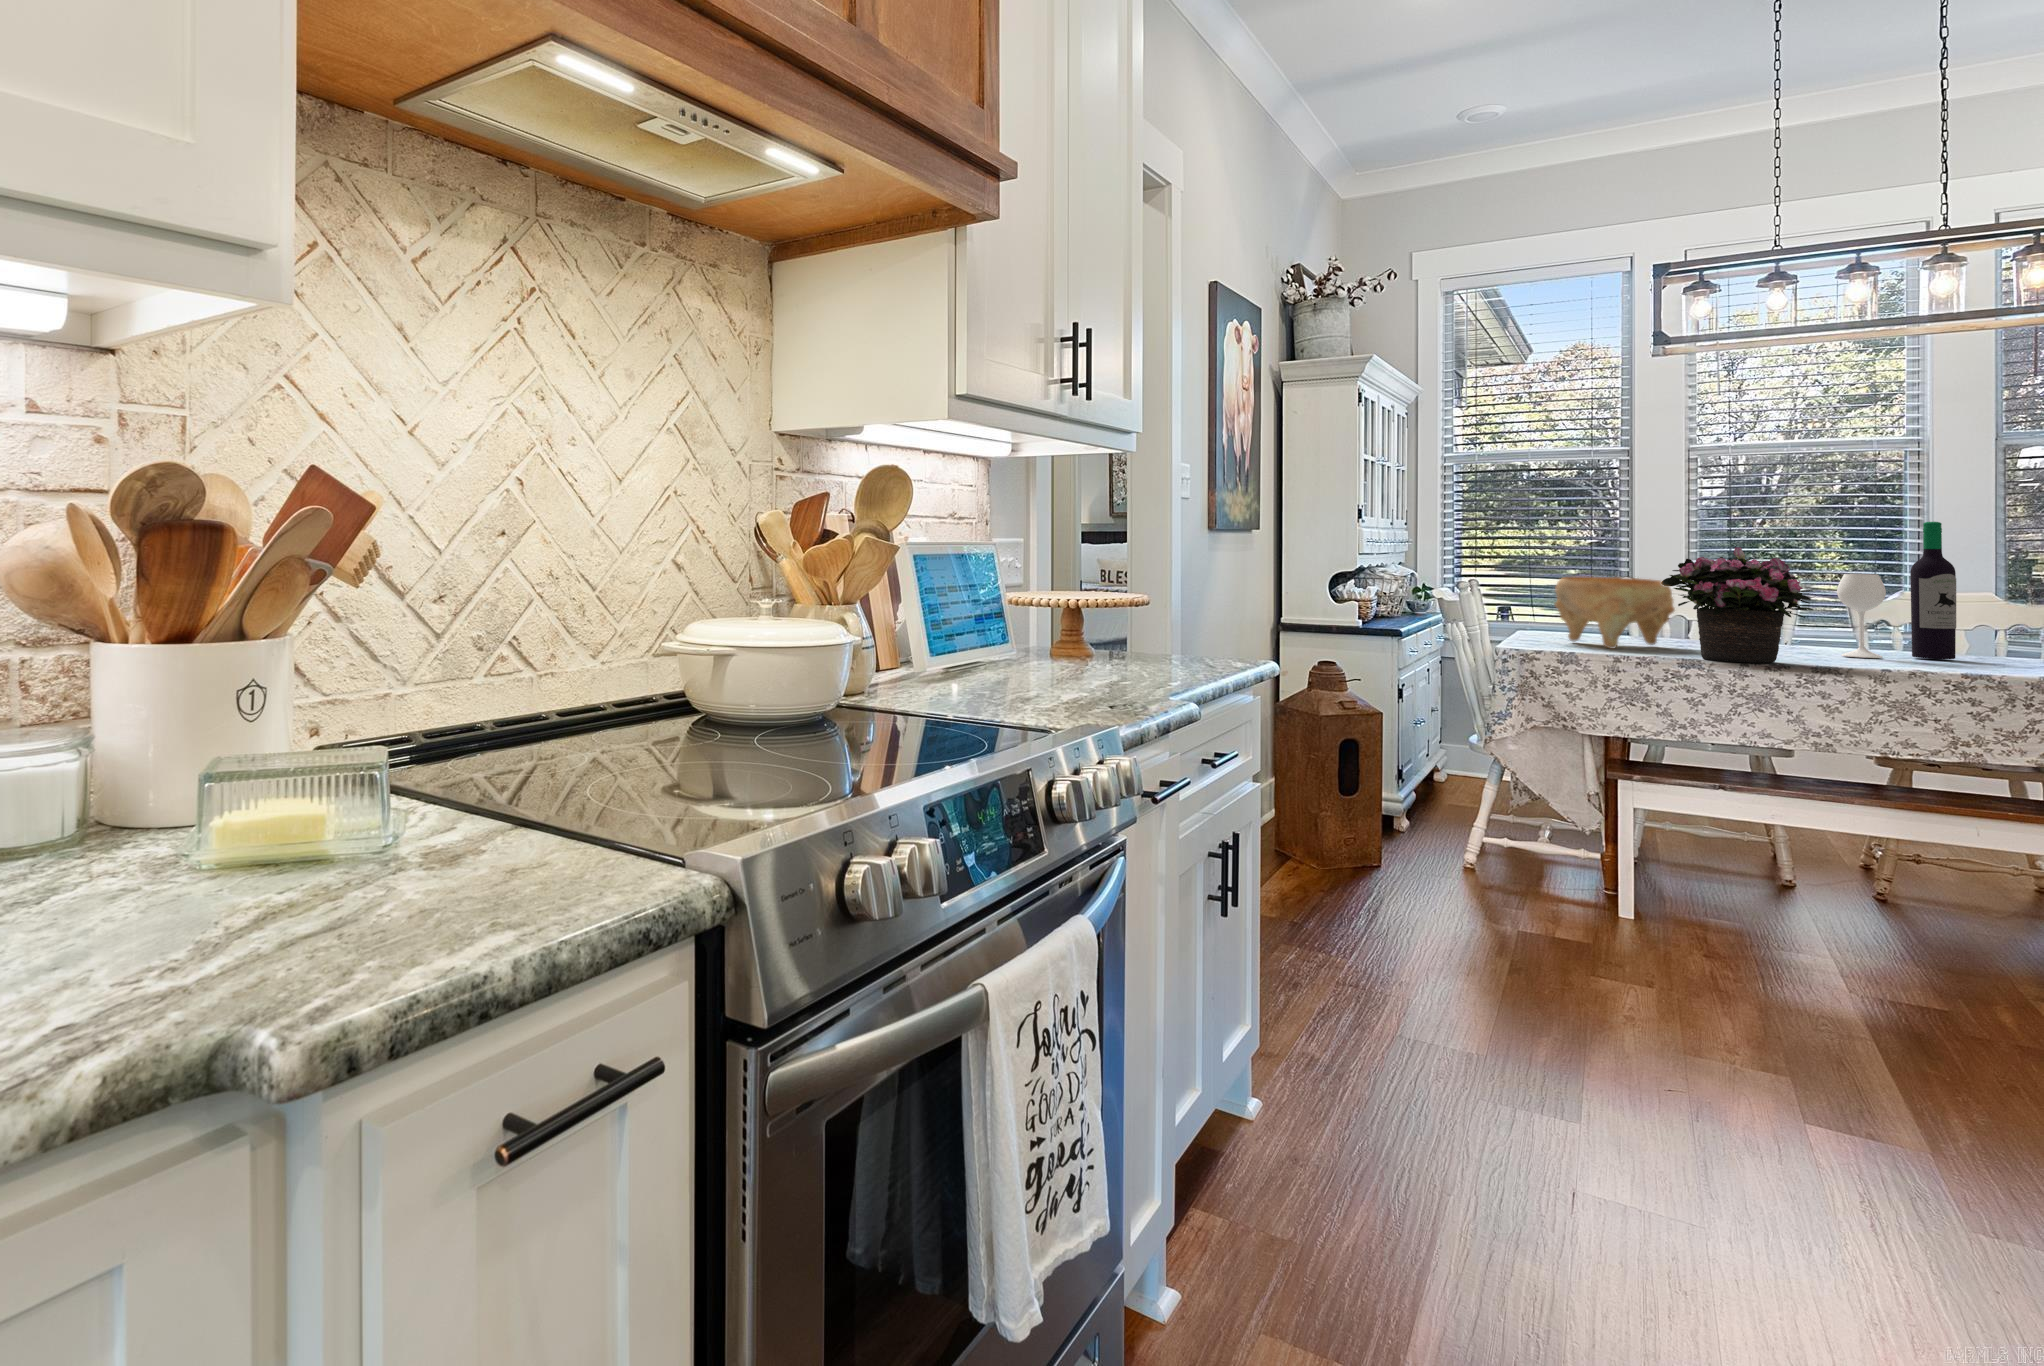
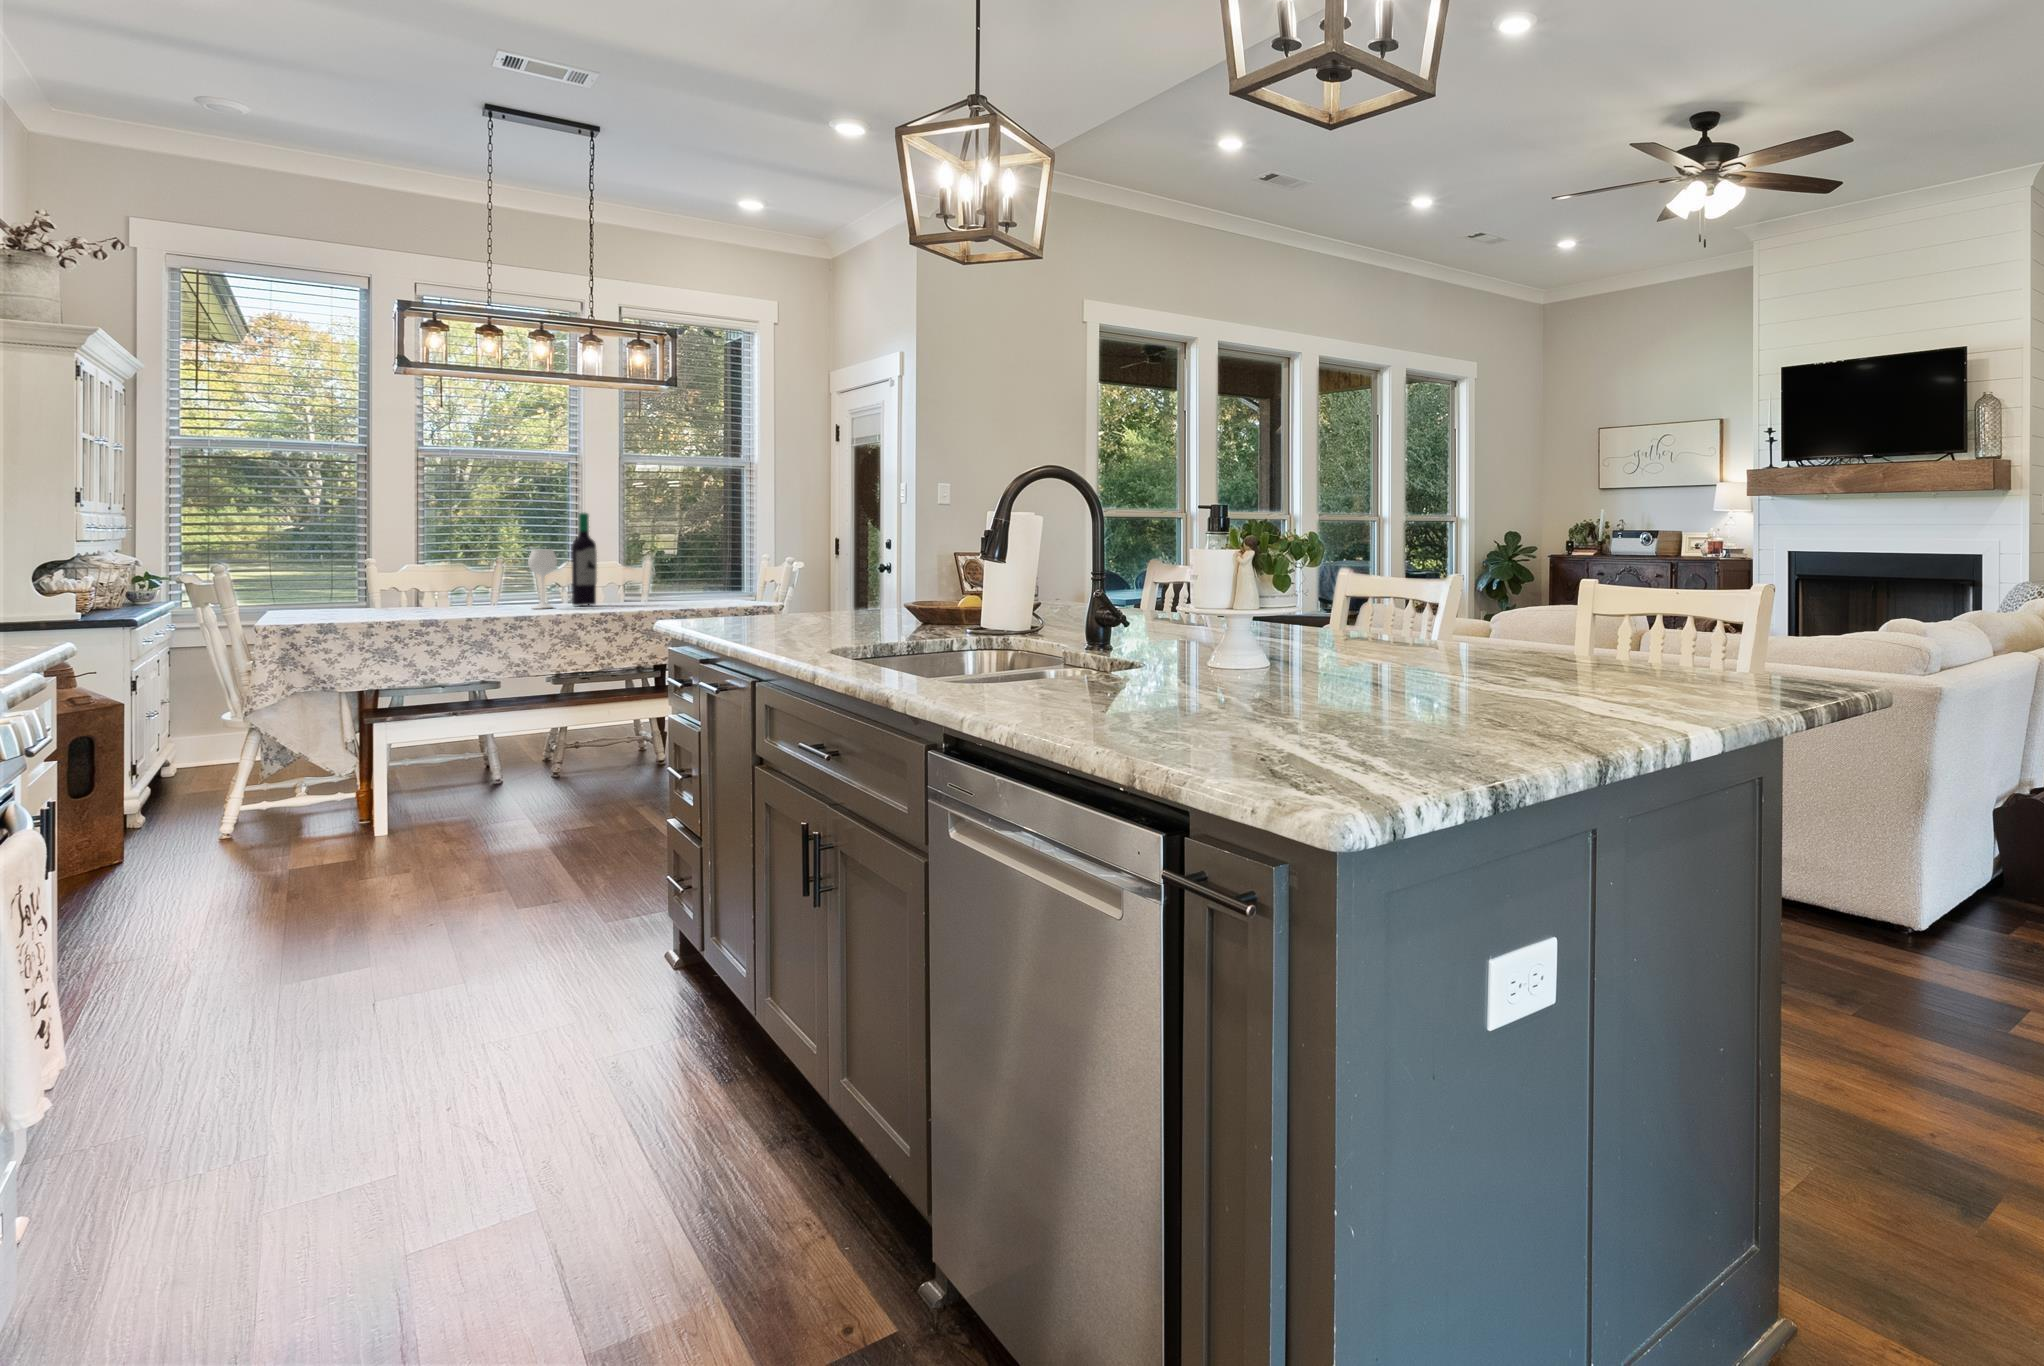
potted flower: present [1661,548,1813,663] -> none [408,531,517,618]
decorative bowl: present [1555,577,1675,649] -> none [308,558,413,618]

